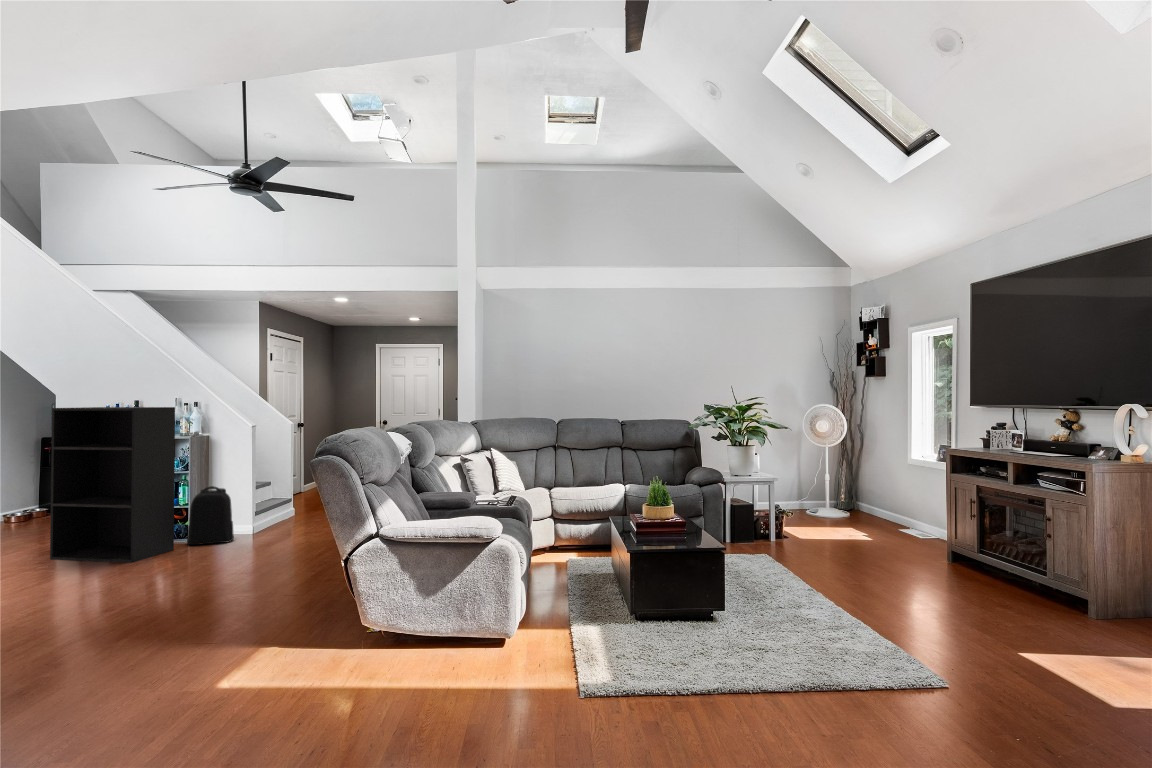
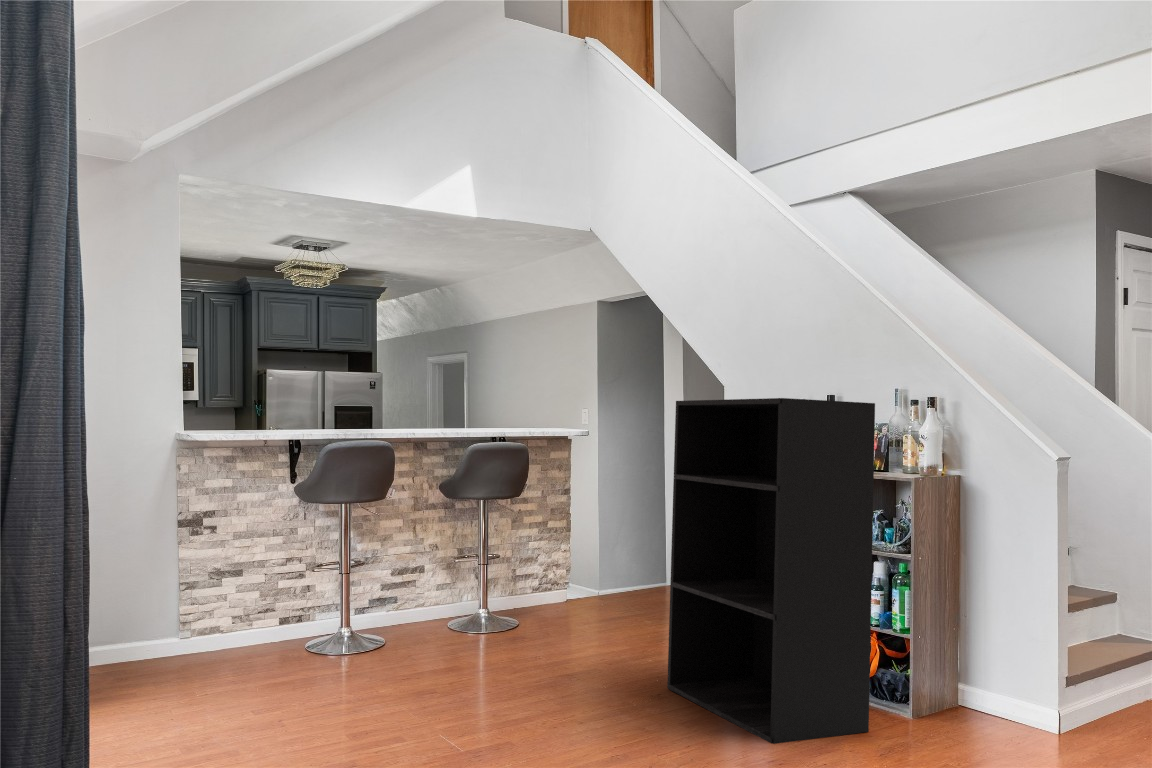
backpack: present [187,486,234,545] -> none [902,597,1009,747]

